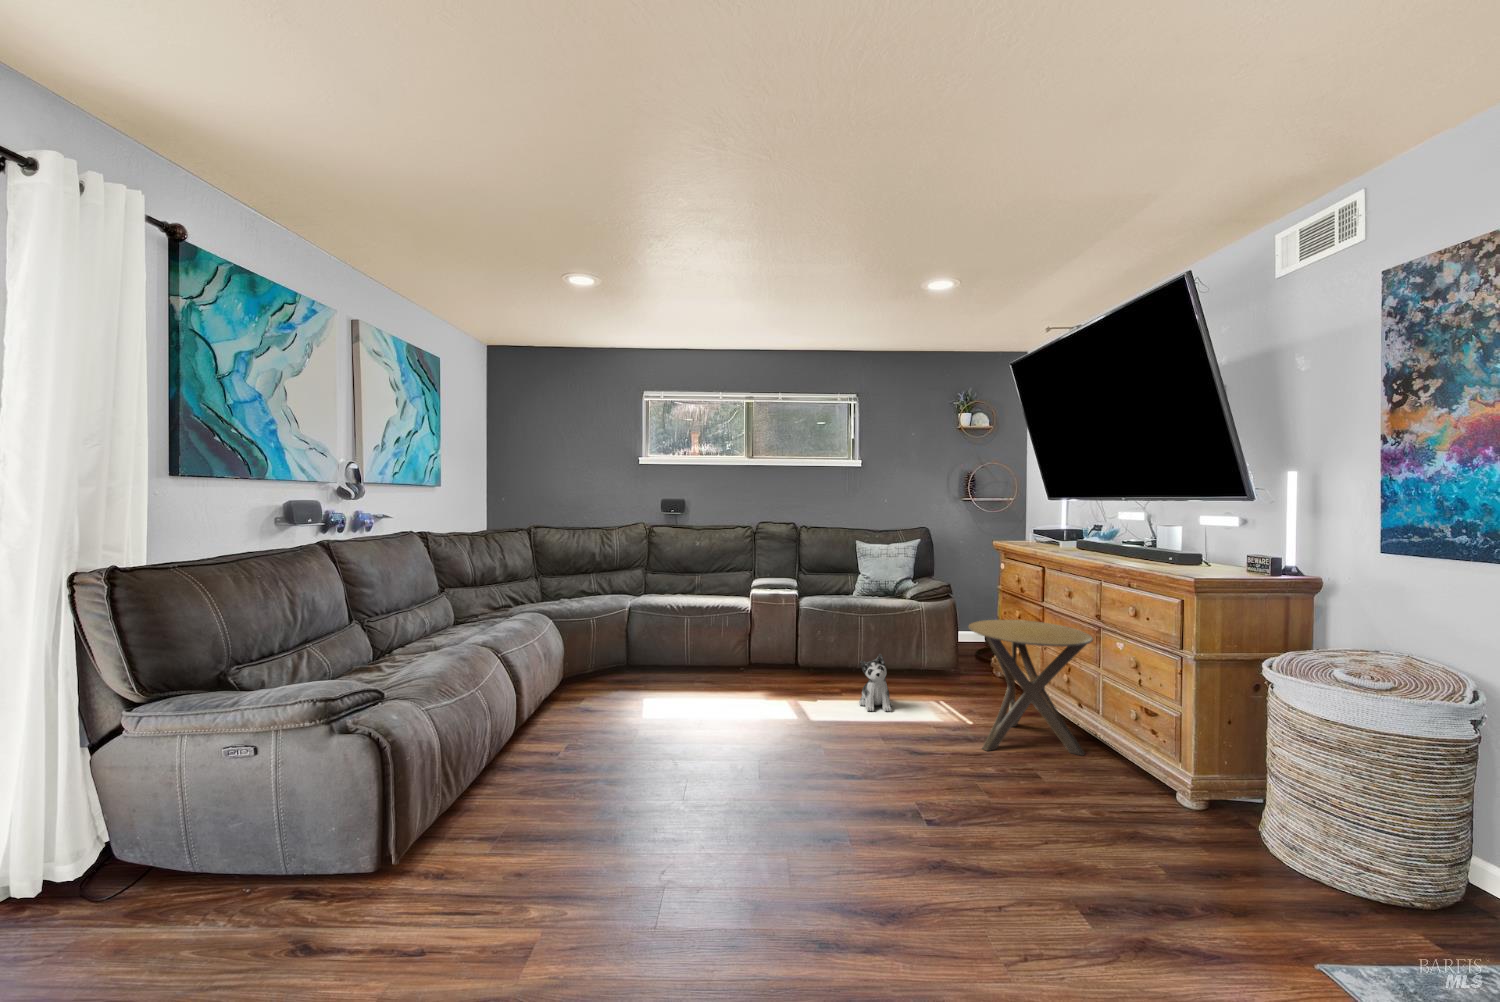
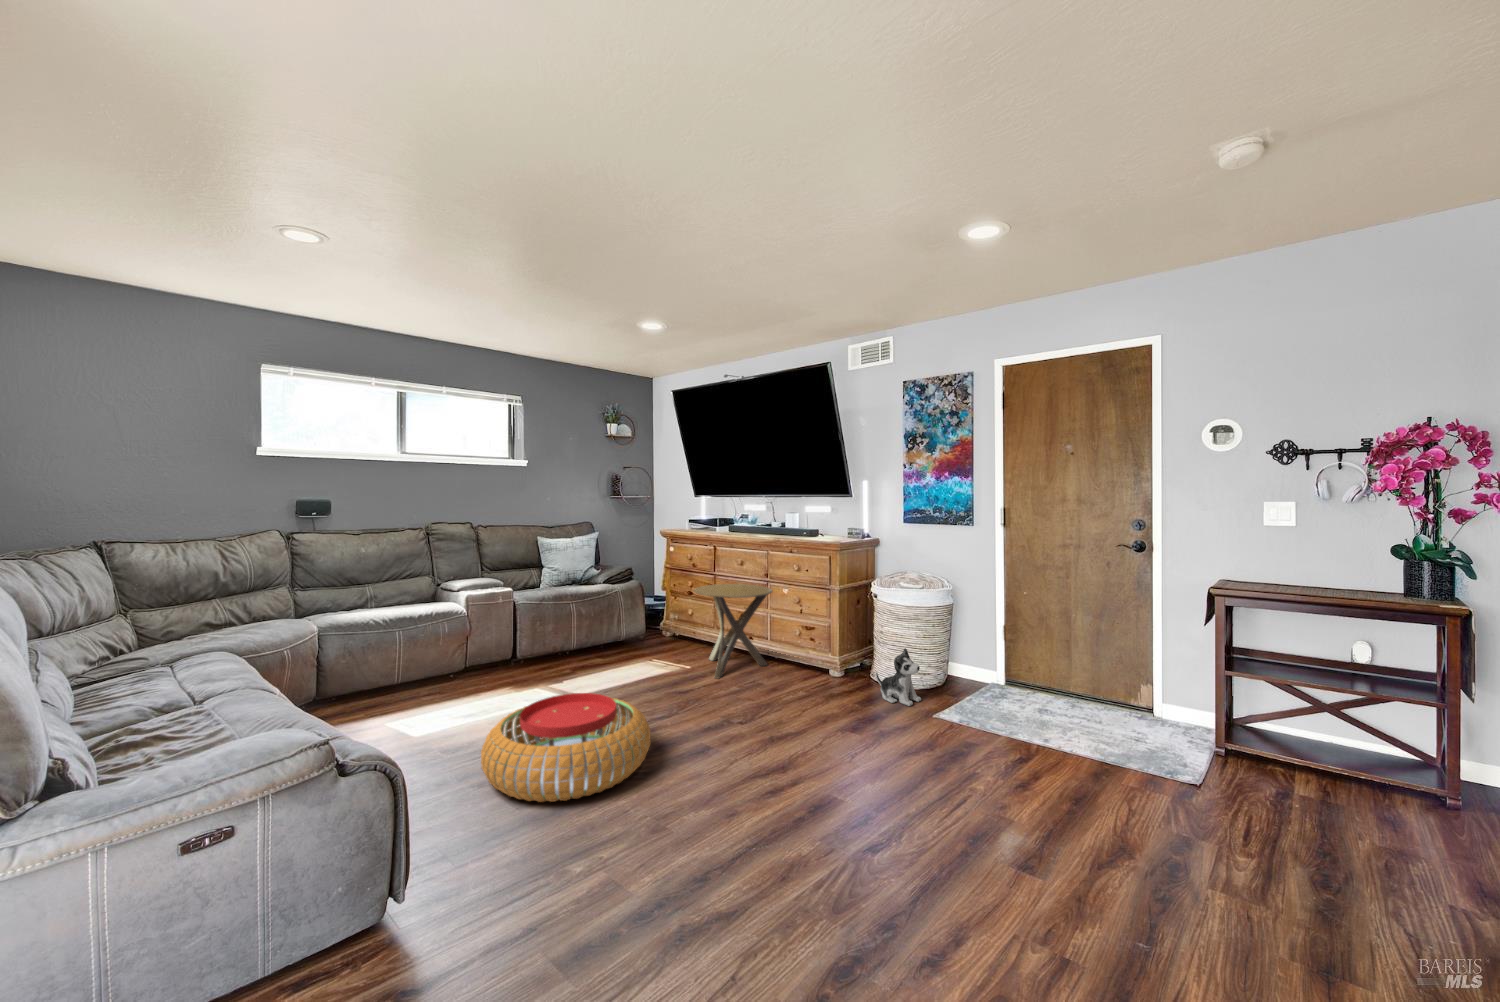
plush toy: present [859,654,893,711] -> present [876,648,921,706]
pouf: none [619,710,797,829] -> present [481,693,650,802]

